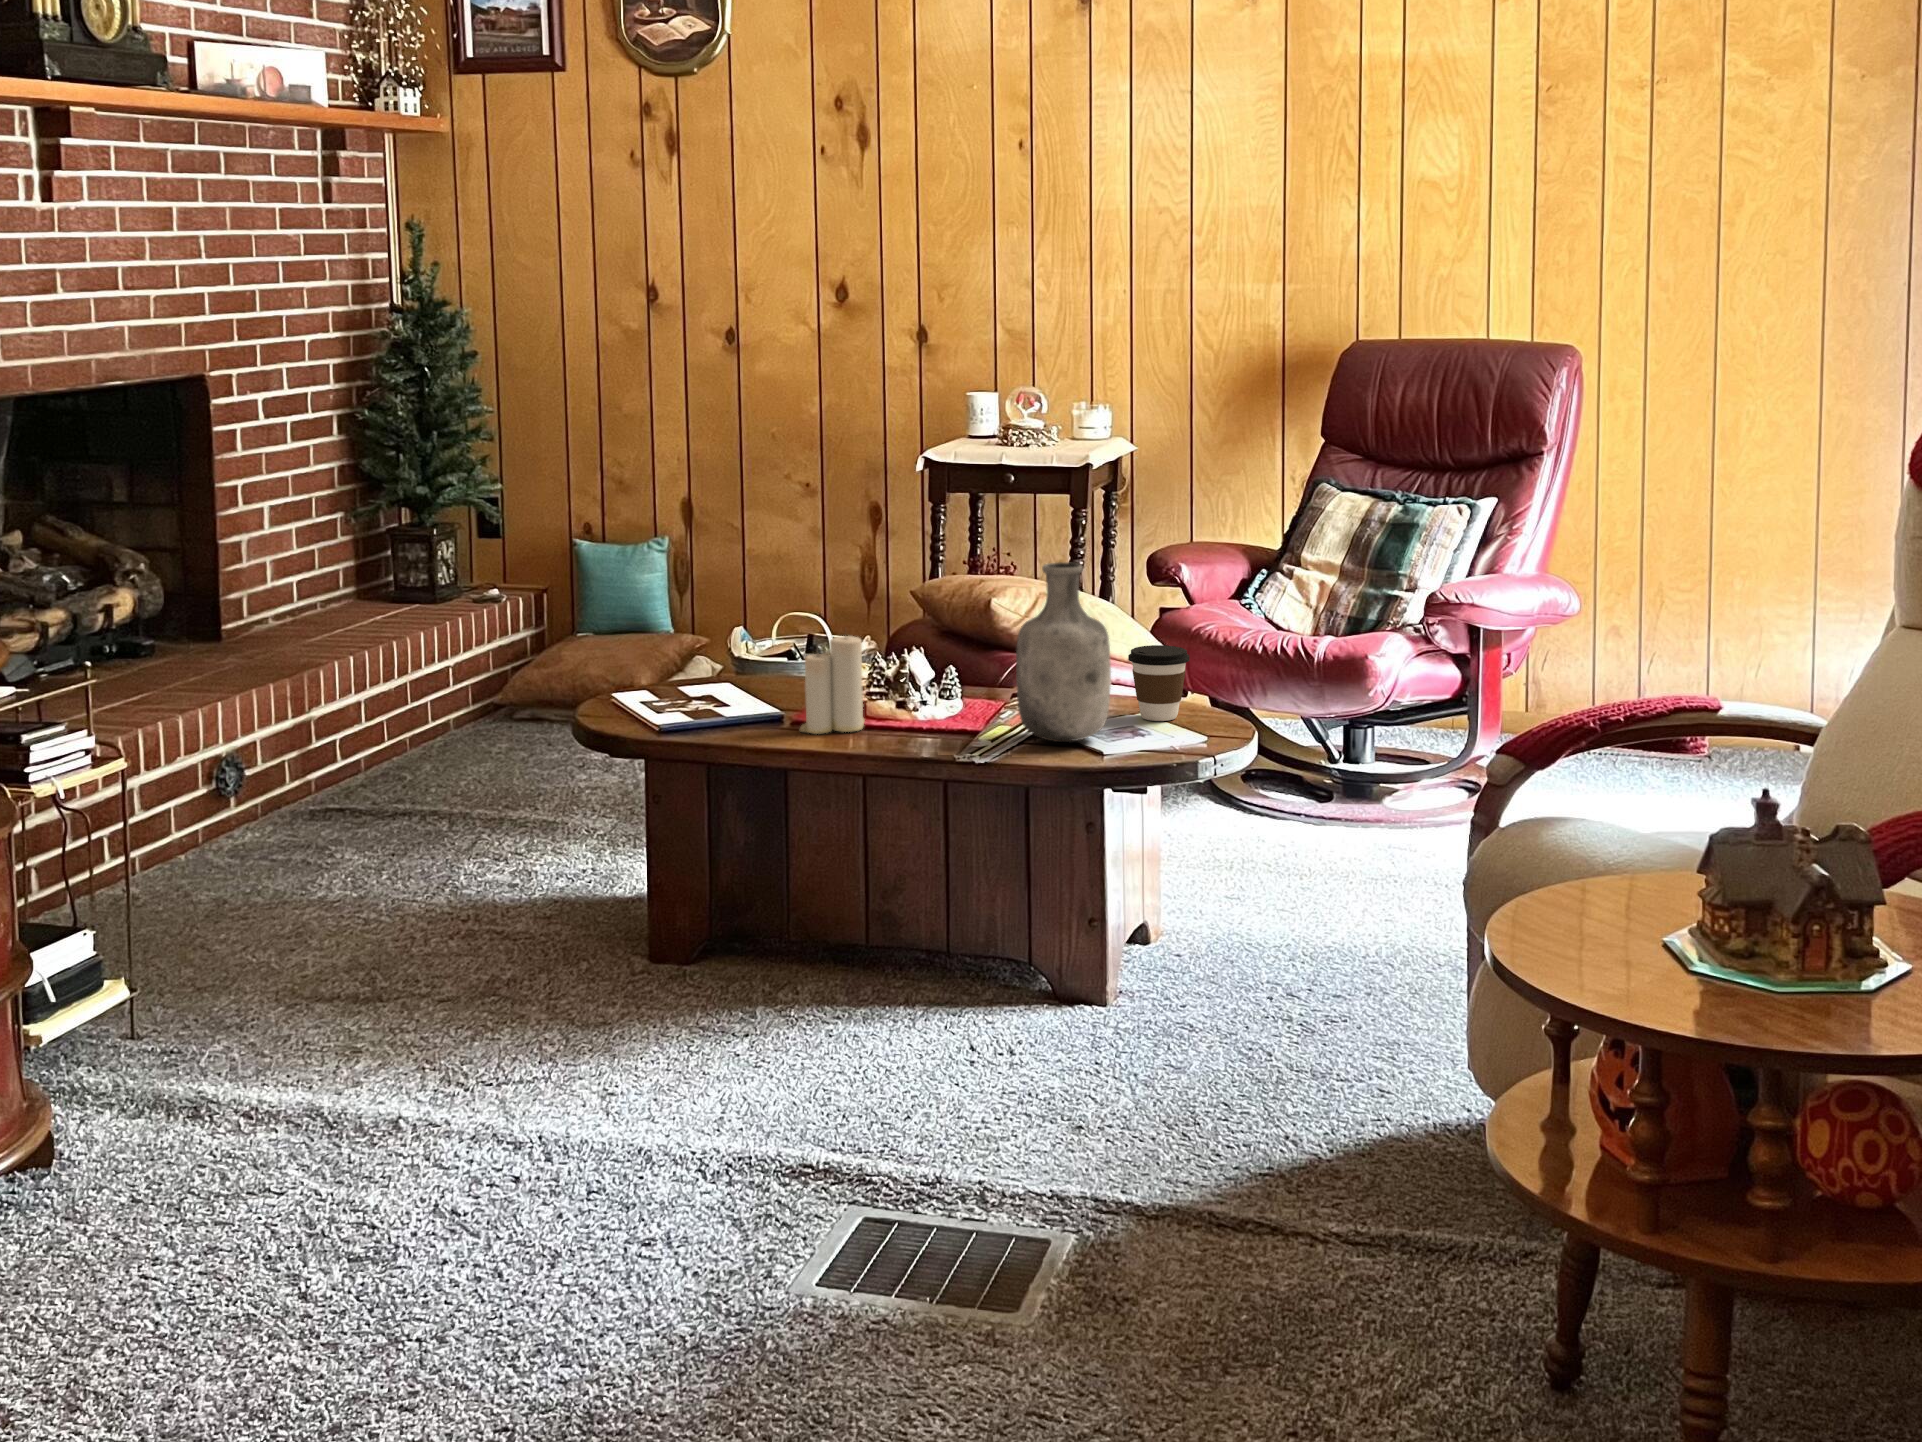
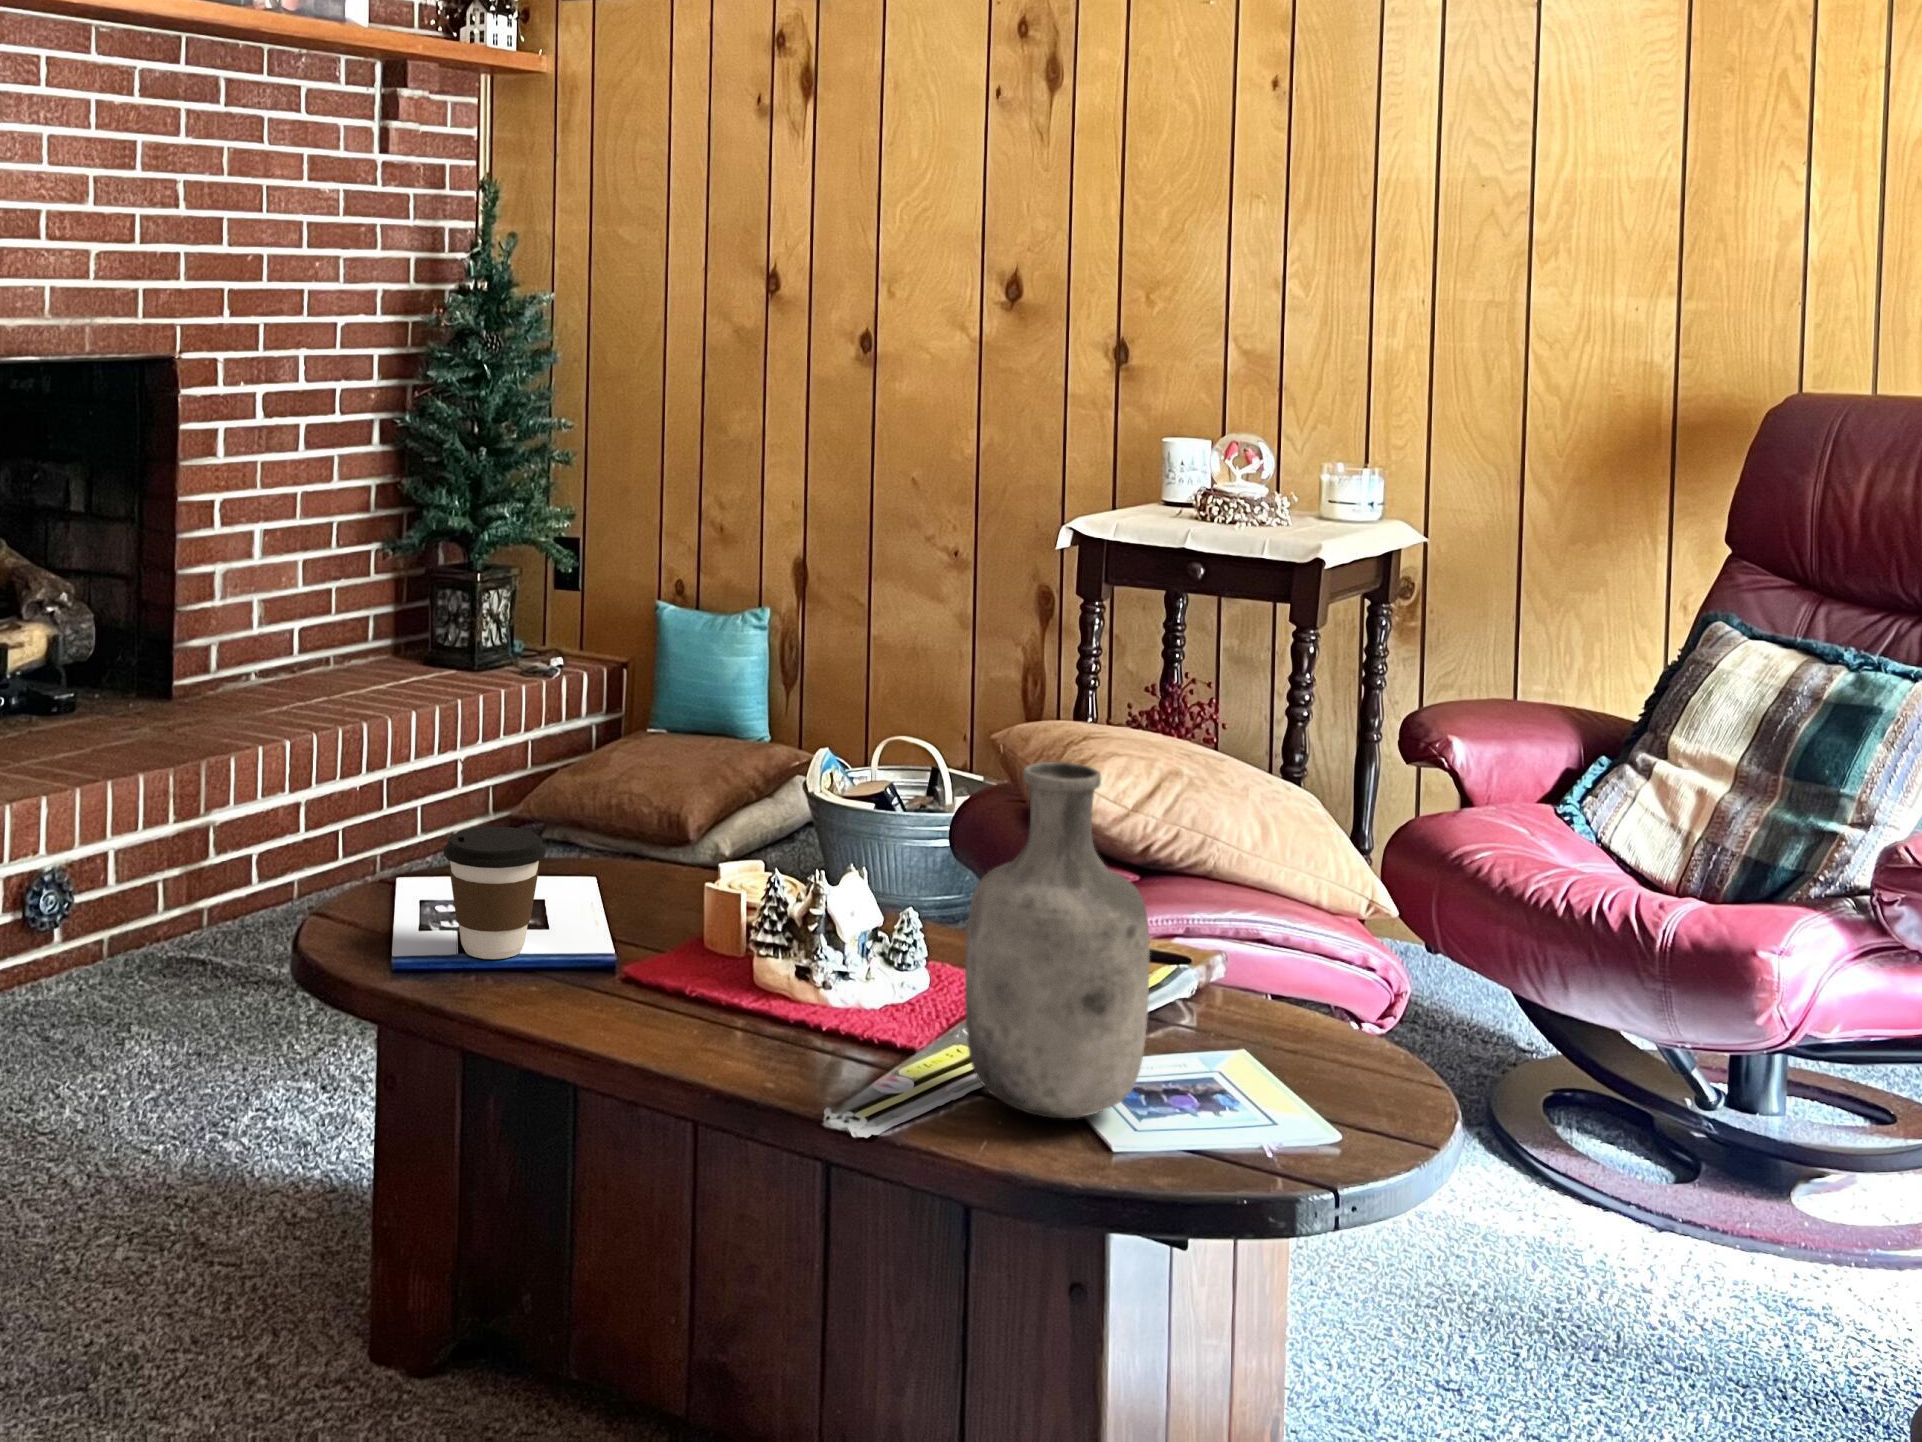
candle: present [800,636,865,734] -> none [607,832,734,1022]
coffee cup: present [1128,645,1190,721] -> present [444,827,546,959]

